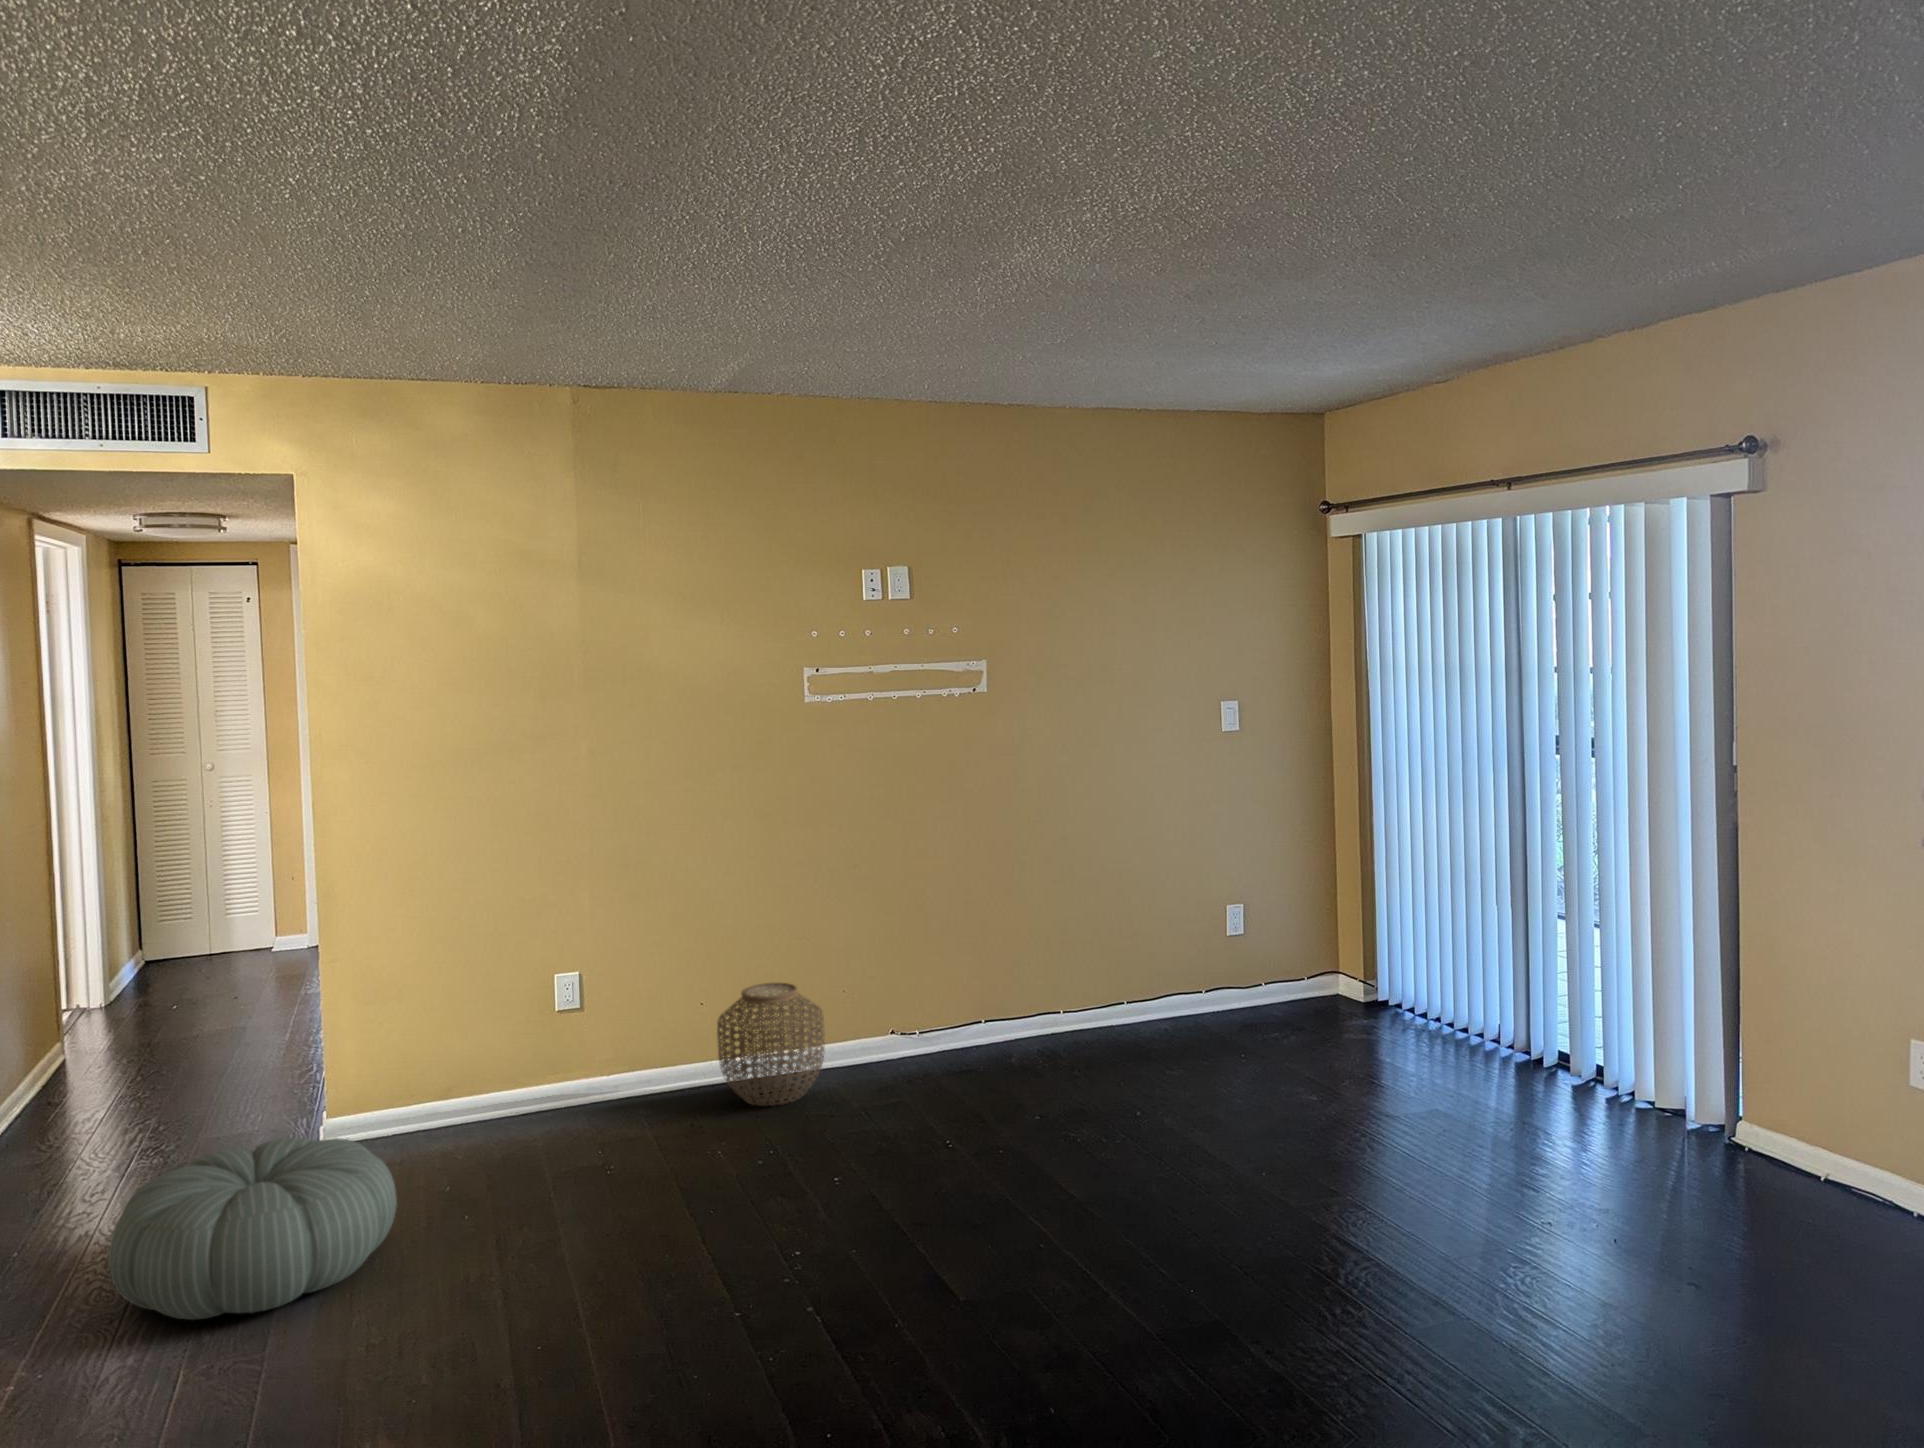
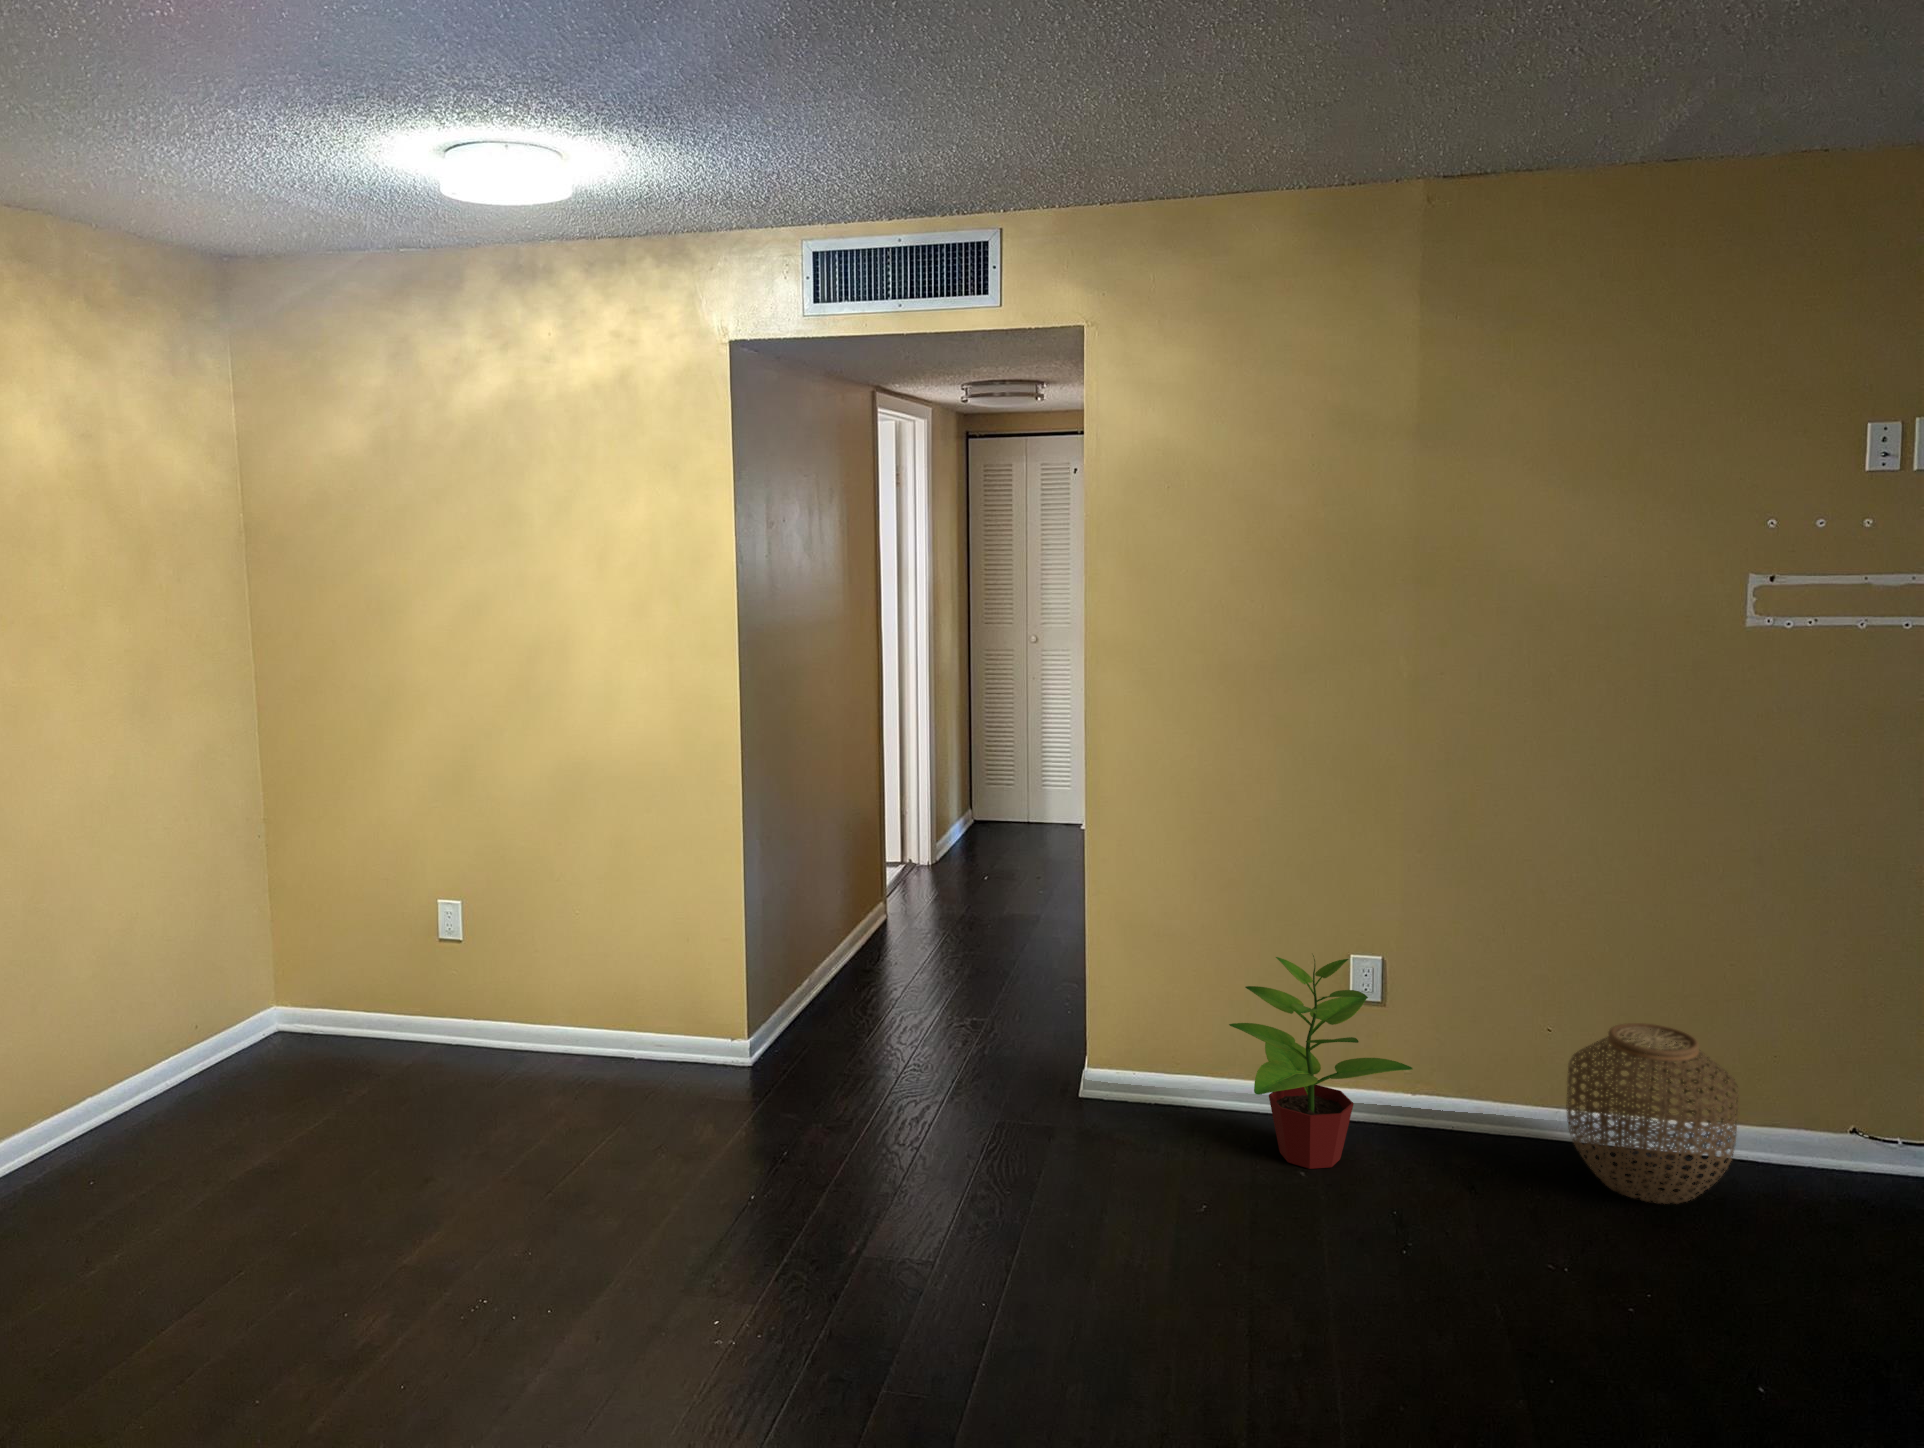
potted plant: none [460,974,609,1147] -> present [1229,955,1413,1169]
pouf: present [109,1138,397,1320] -> none [842,1100,1133,1317]

